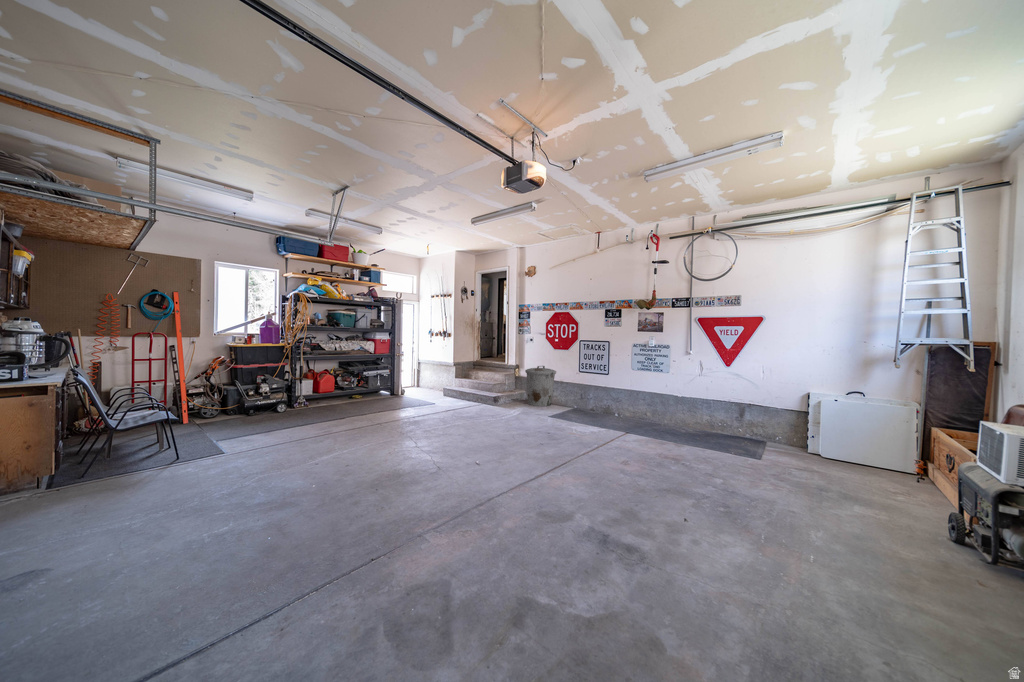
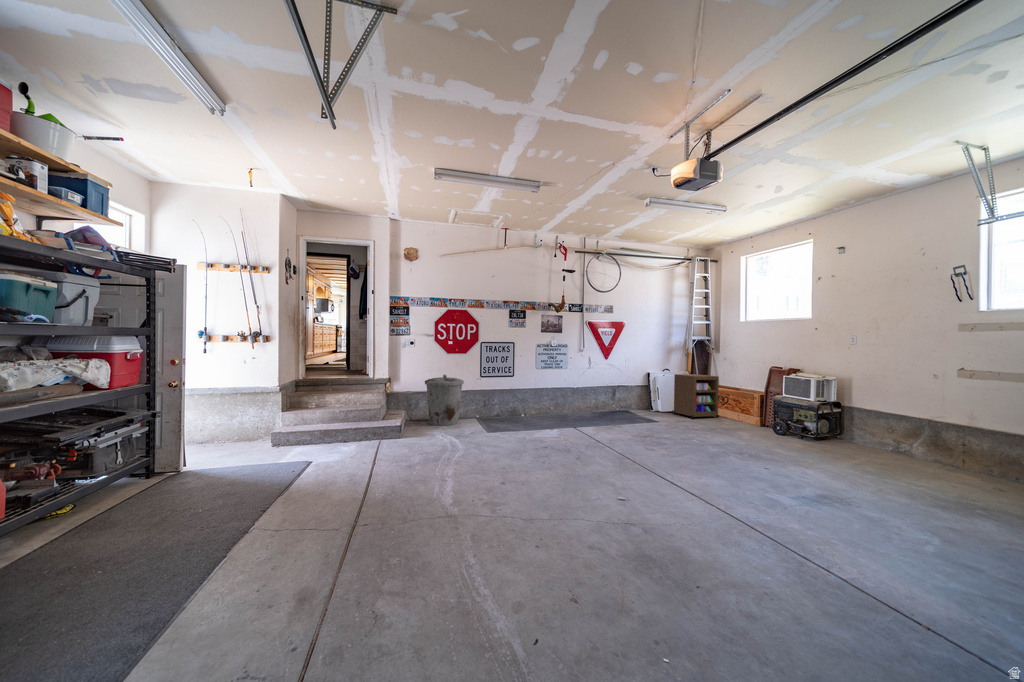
storage cabinet: none [832,398,922,489] -> present [673,374,719,418]

